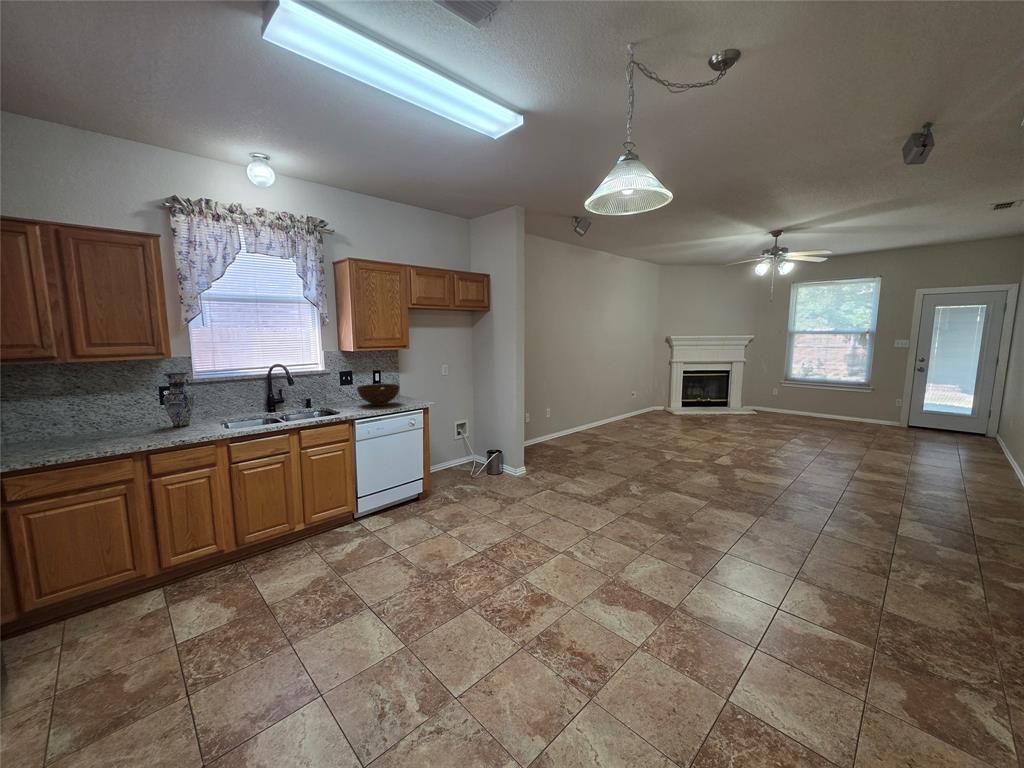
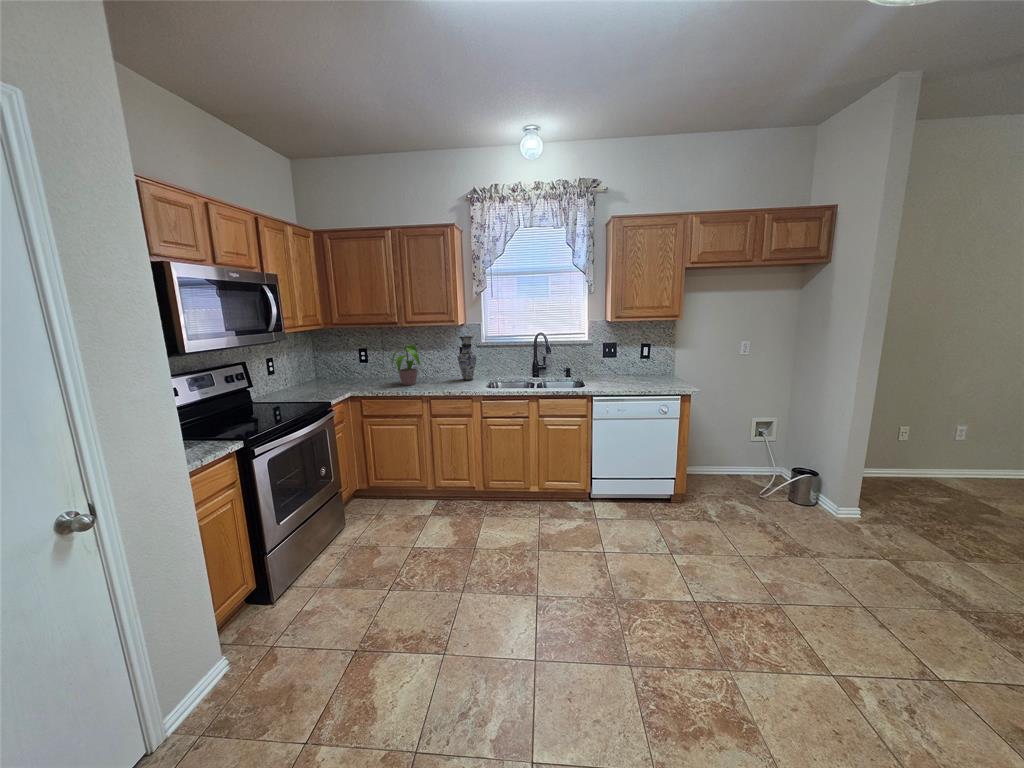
fruit bowl: present [357,384,400,406] -> none [613,359,662,385]
potted plant: none [44,387,116,446] -> present [392,345,420,385]

